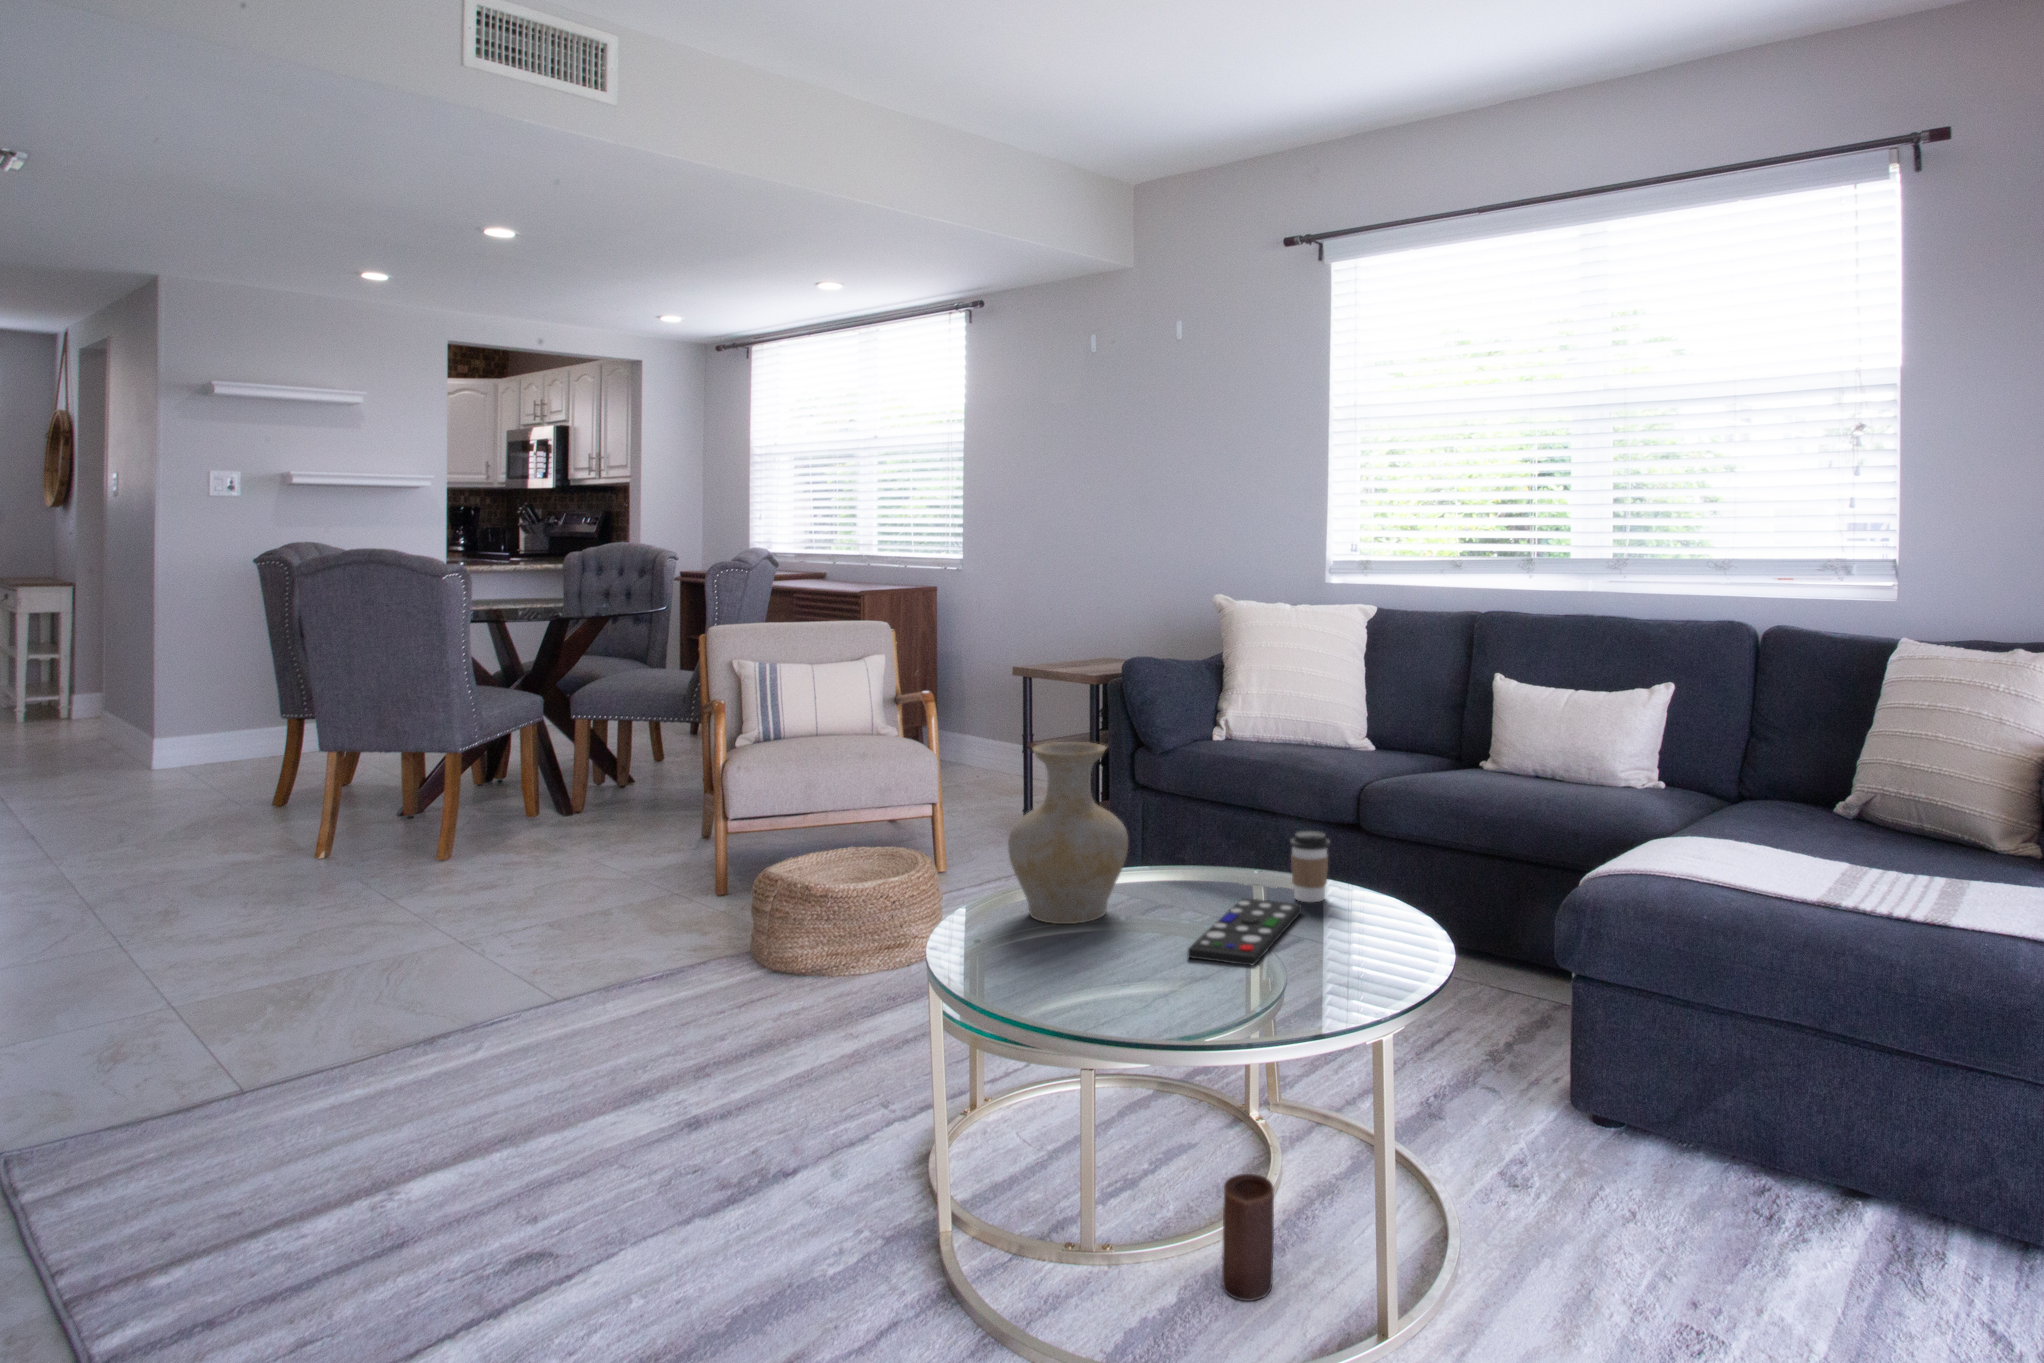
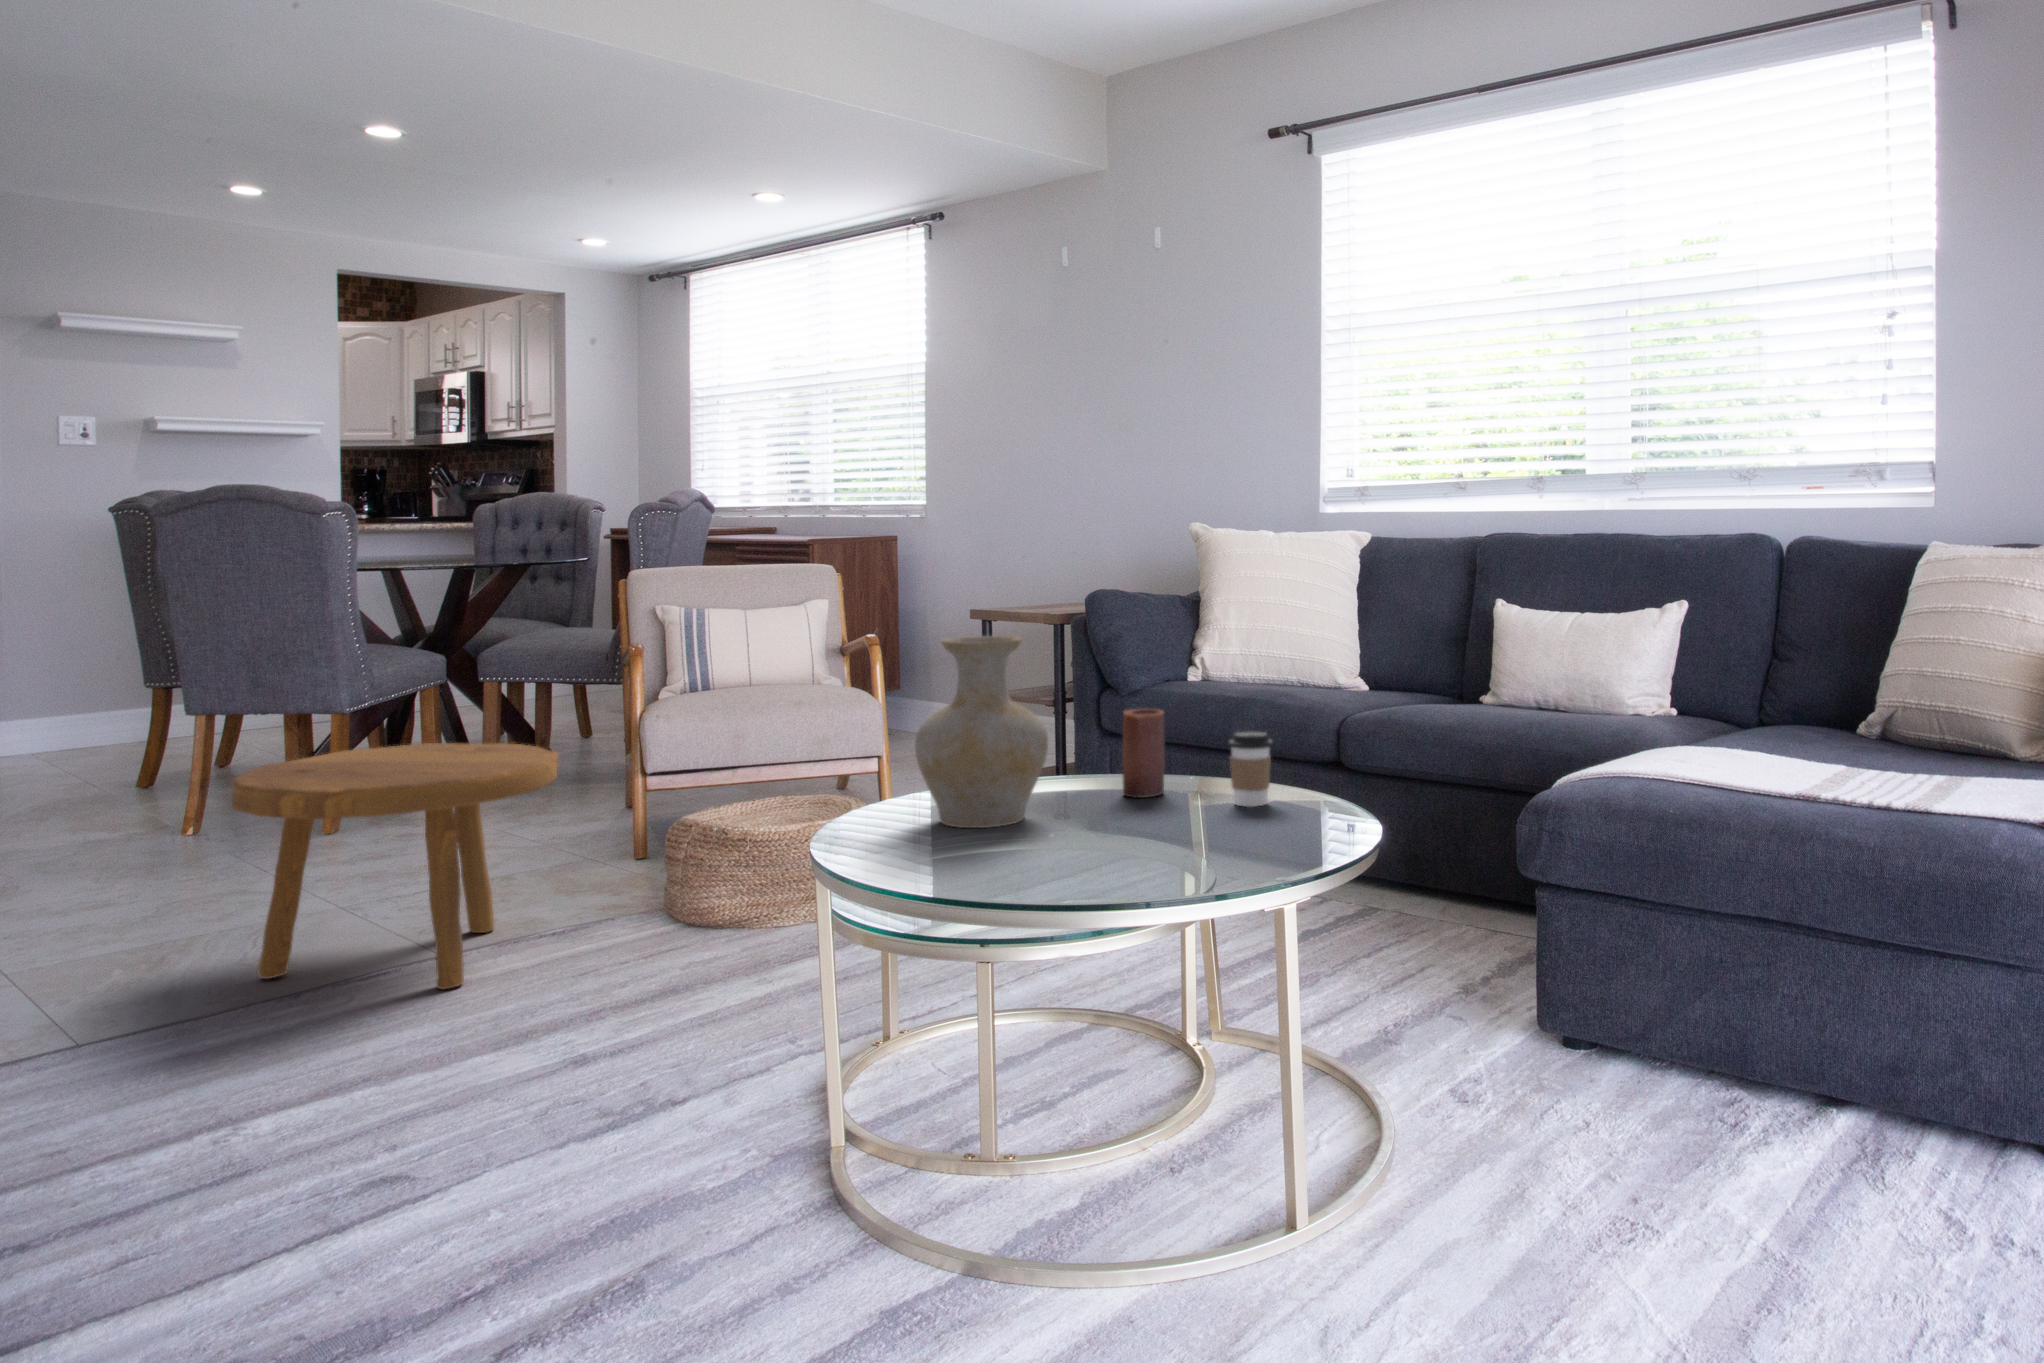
footstool: none [377,803,663,1038] -> present [232,743,558,989]
remote control: present [1188,898,1301,965] -> none [1100,801,1238,855]
candle: present [1222,1174,1274,1301] -> present [1122,709,1165,798]

